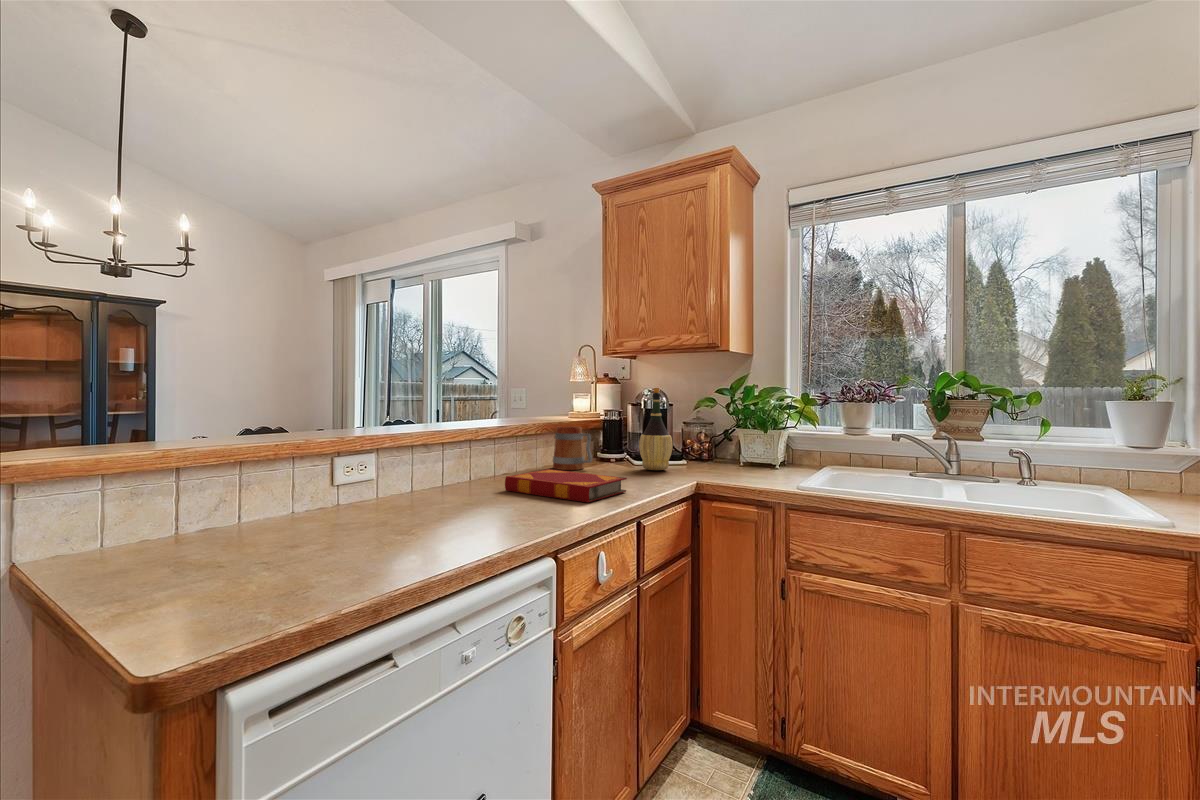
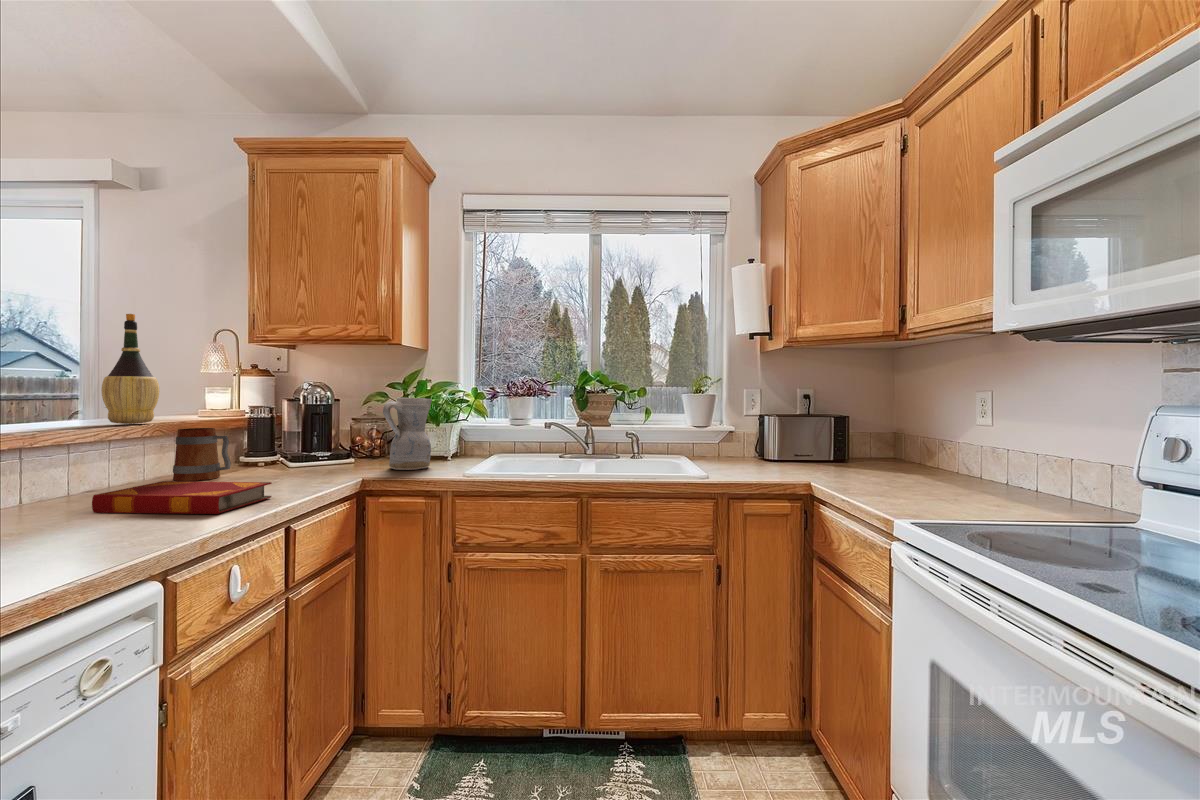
wine bottle: present [639,388,673,470] -> present [101,314,159,424]
ceramic pitcher: none [716,403,763,475] -> present [383,397,432,470]

